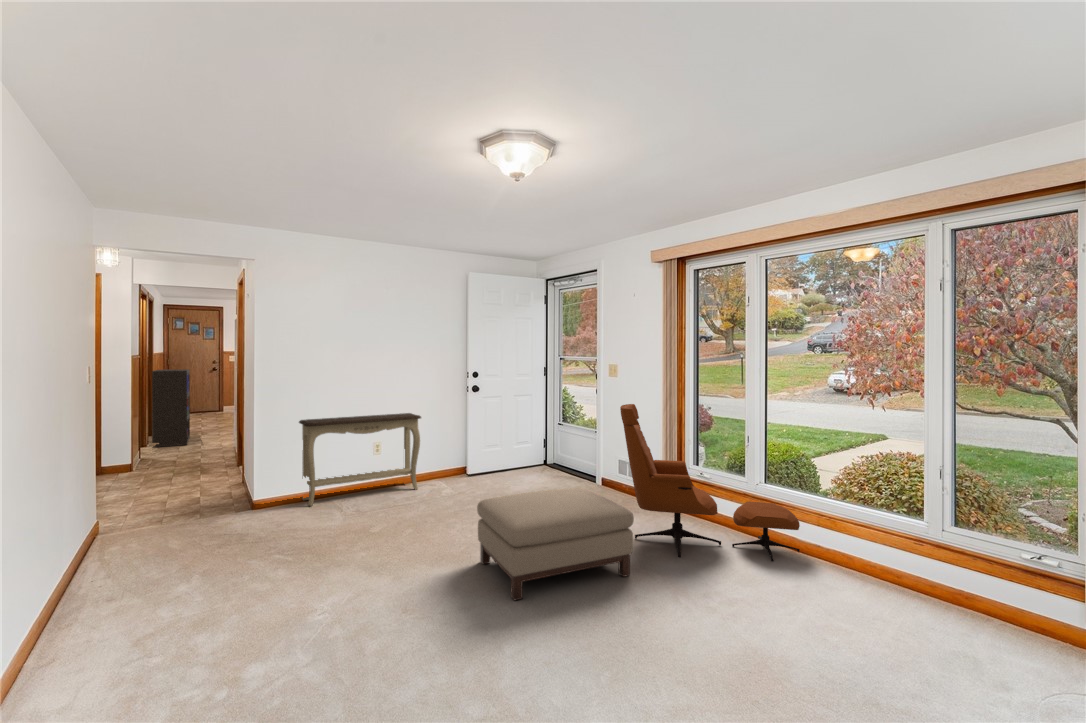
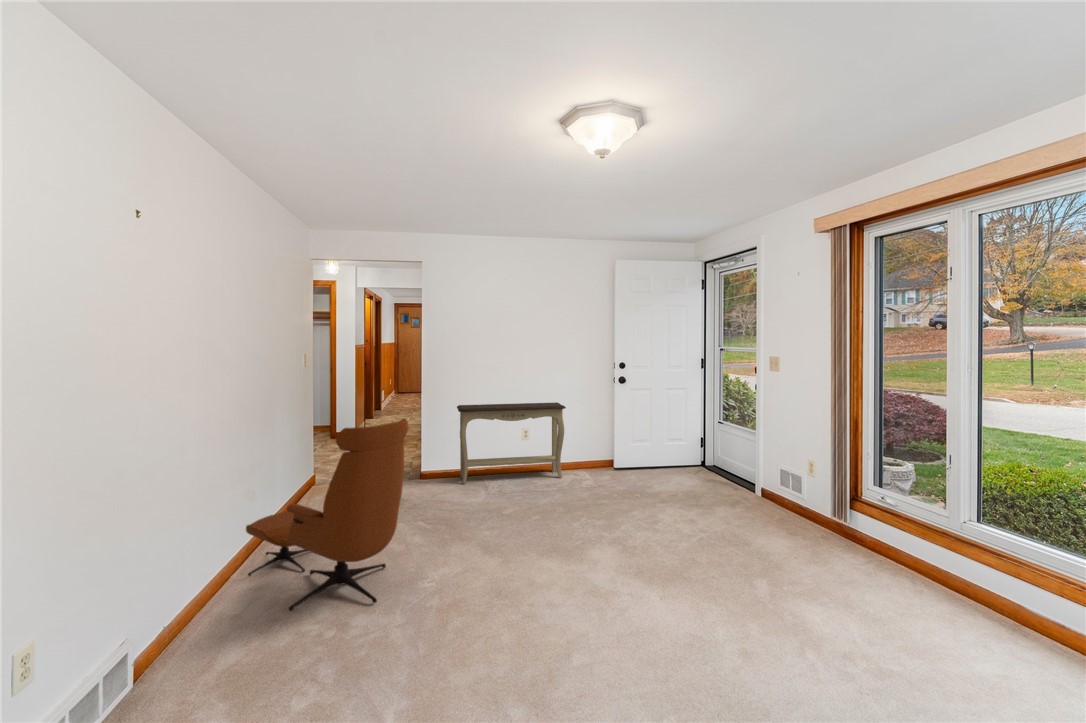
bookshelf: present [152,369,190,448] -> none [376,357,406,420]
lounge chair: present [620,404,800,561] -> present [246,419,408,611]
ottoman: present [477,488,634,600] -> none [584,499,756,616]

